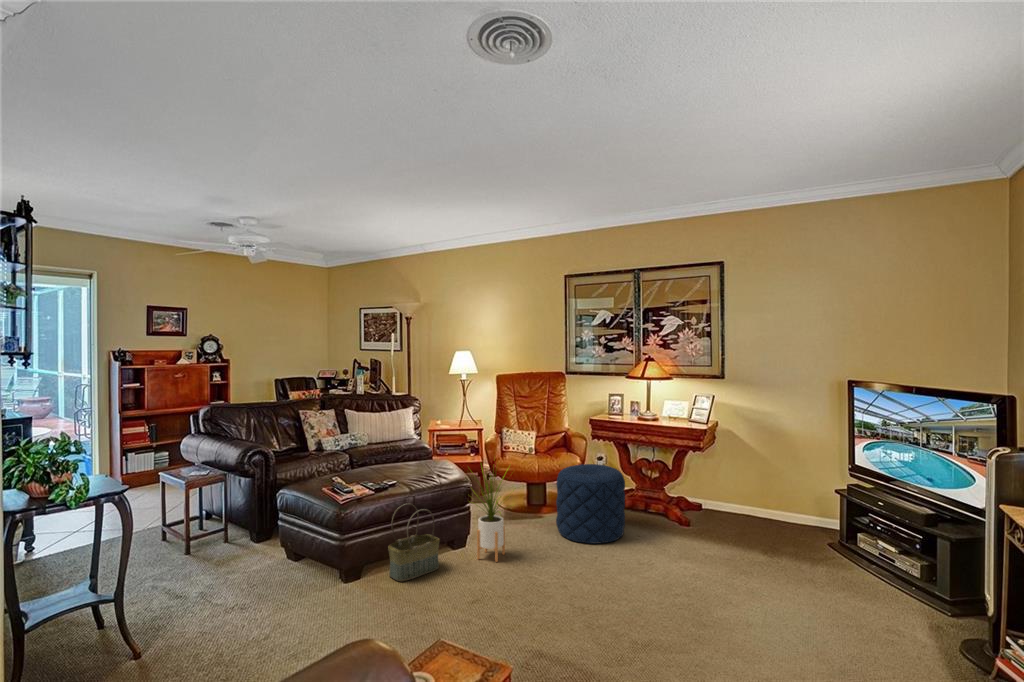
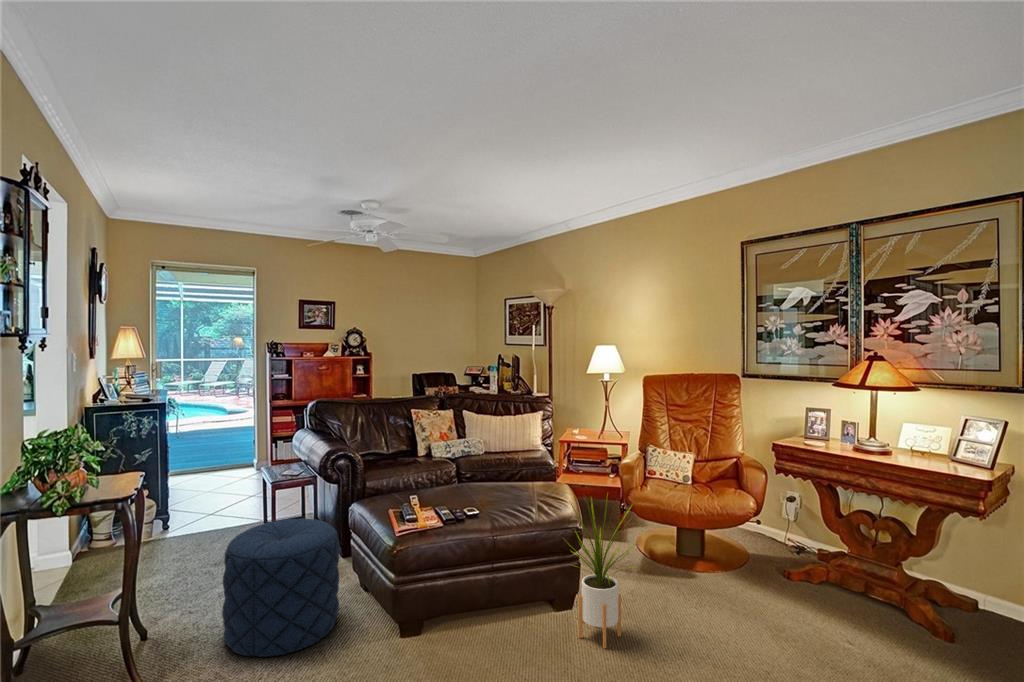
pouf: present [556,464,625,544] -> present [222,518,340,657]
basket: present [388,503,440,581] -> none [451,545,523,656]

